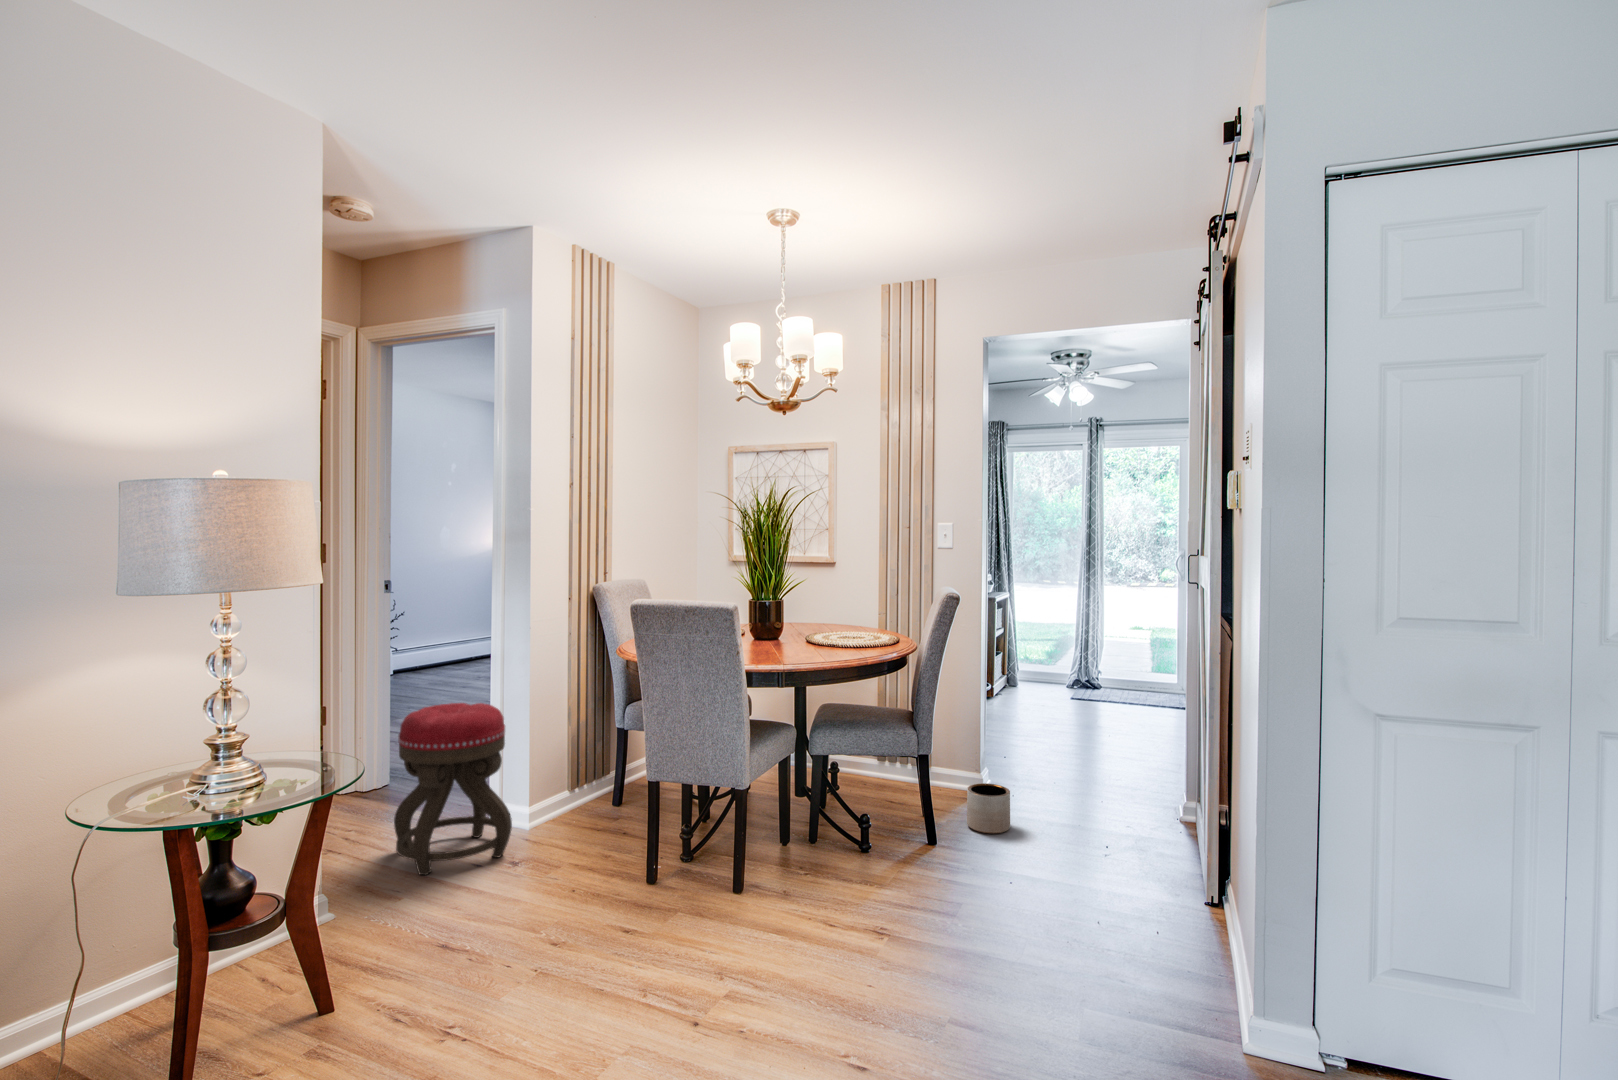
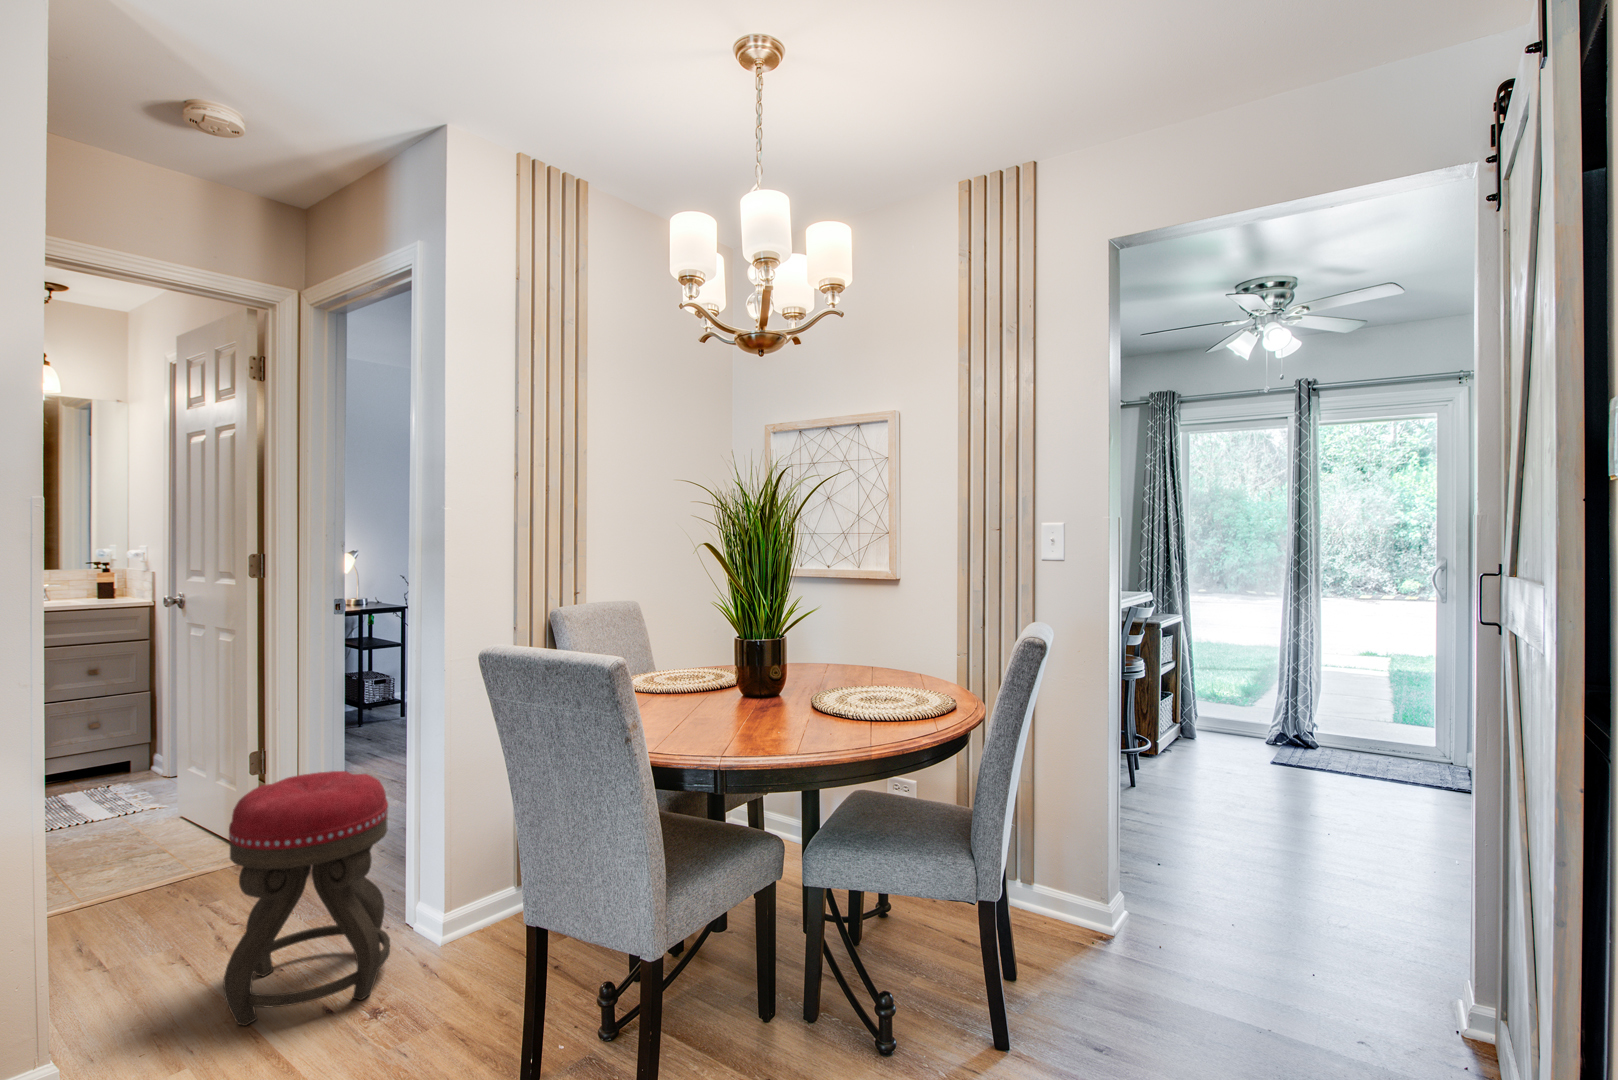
planter: present [967,783,1010,834] -> none [1069,943,1144,1040]

